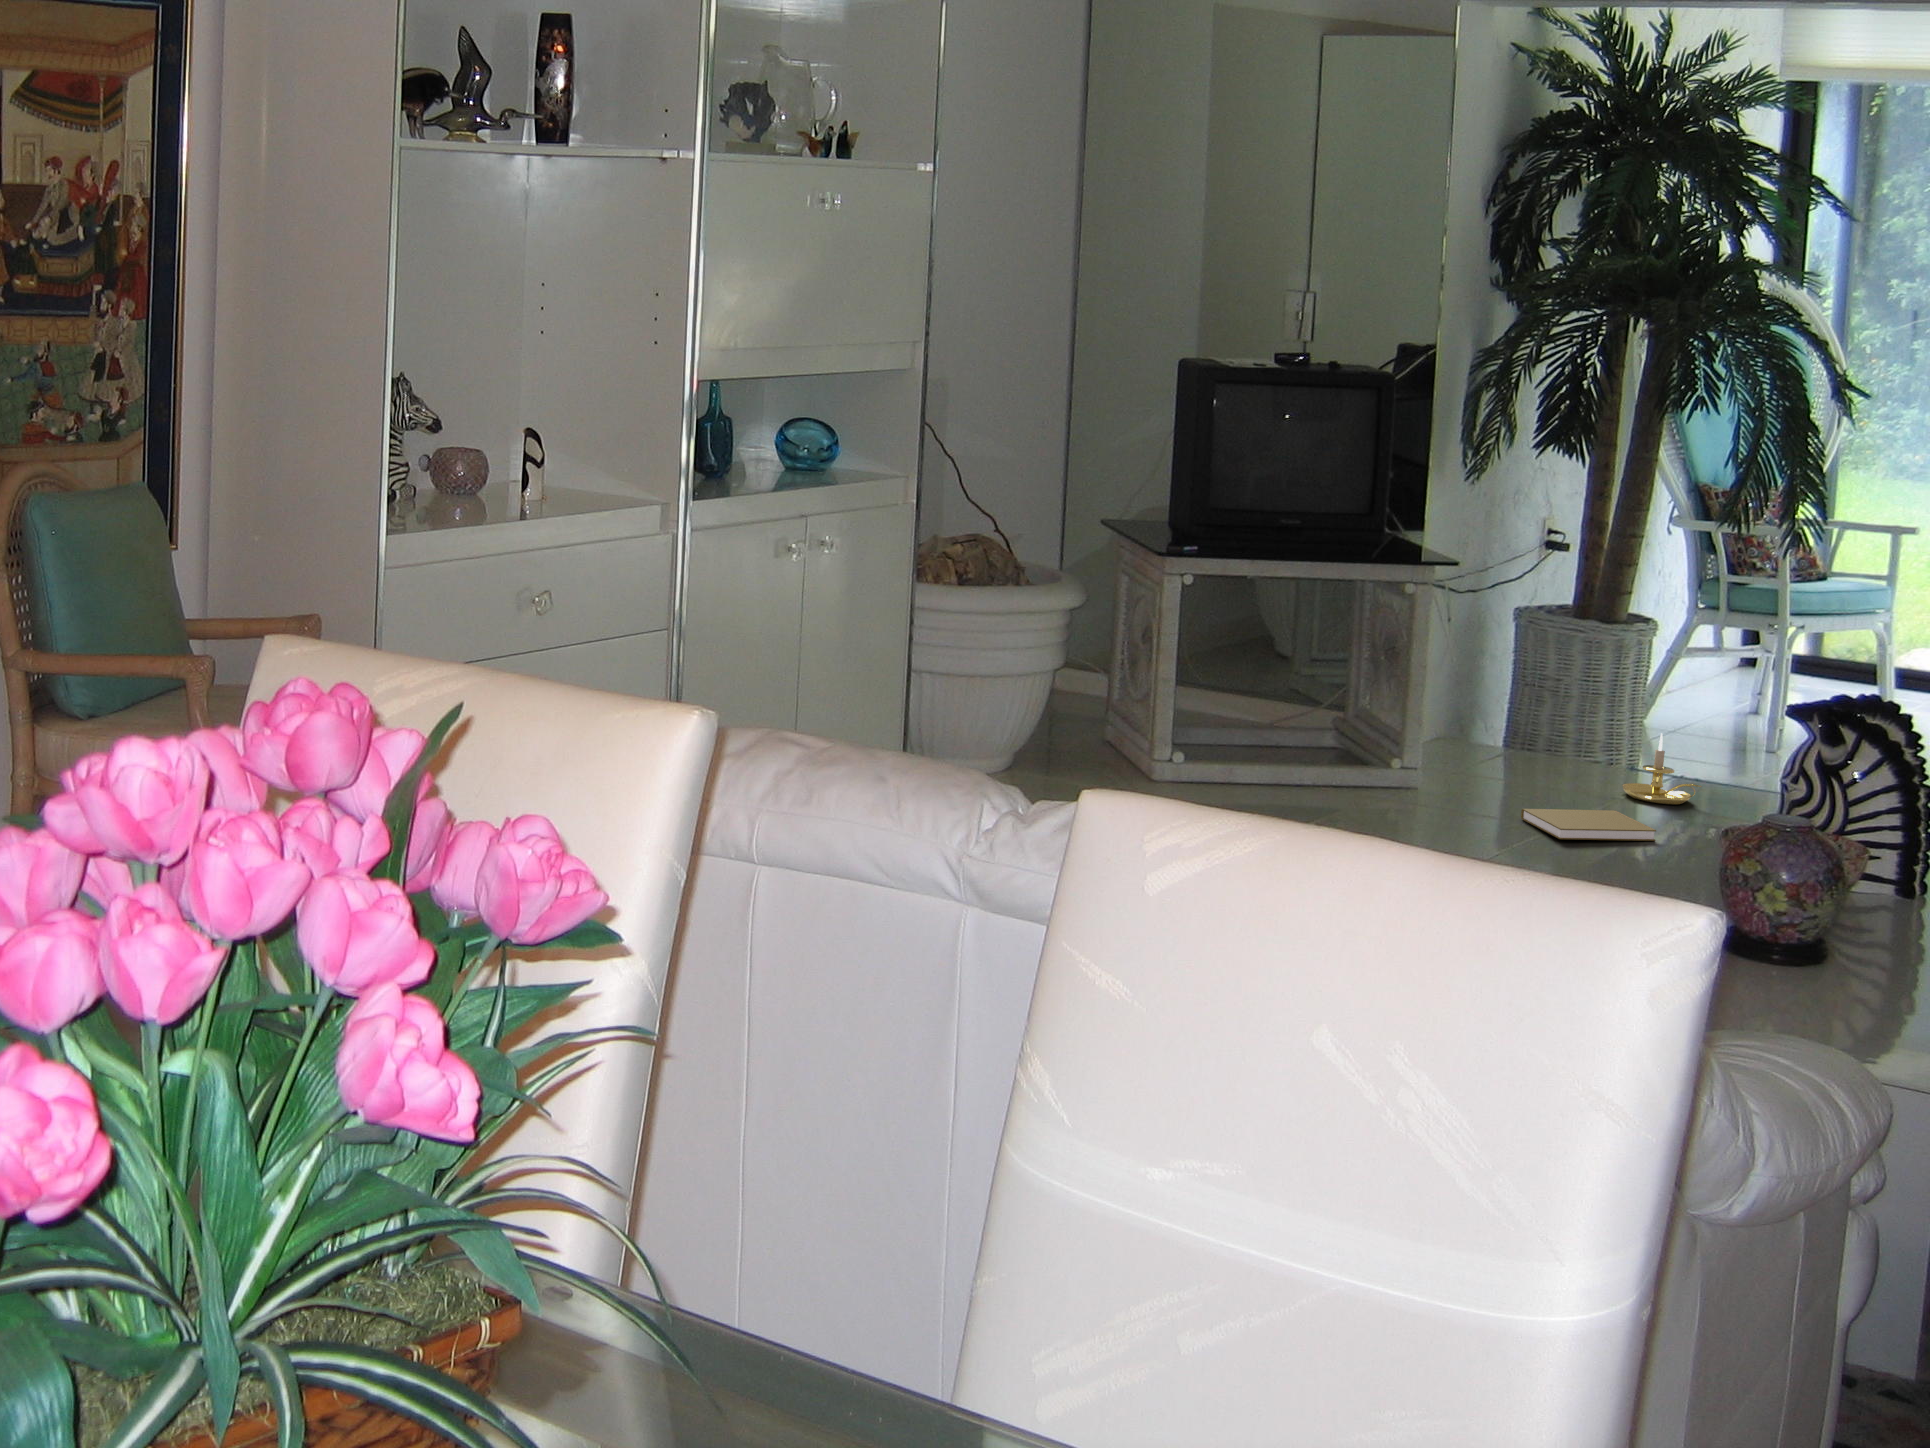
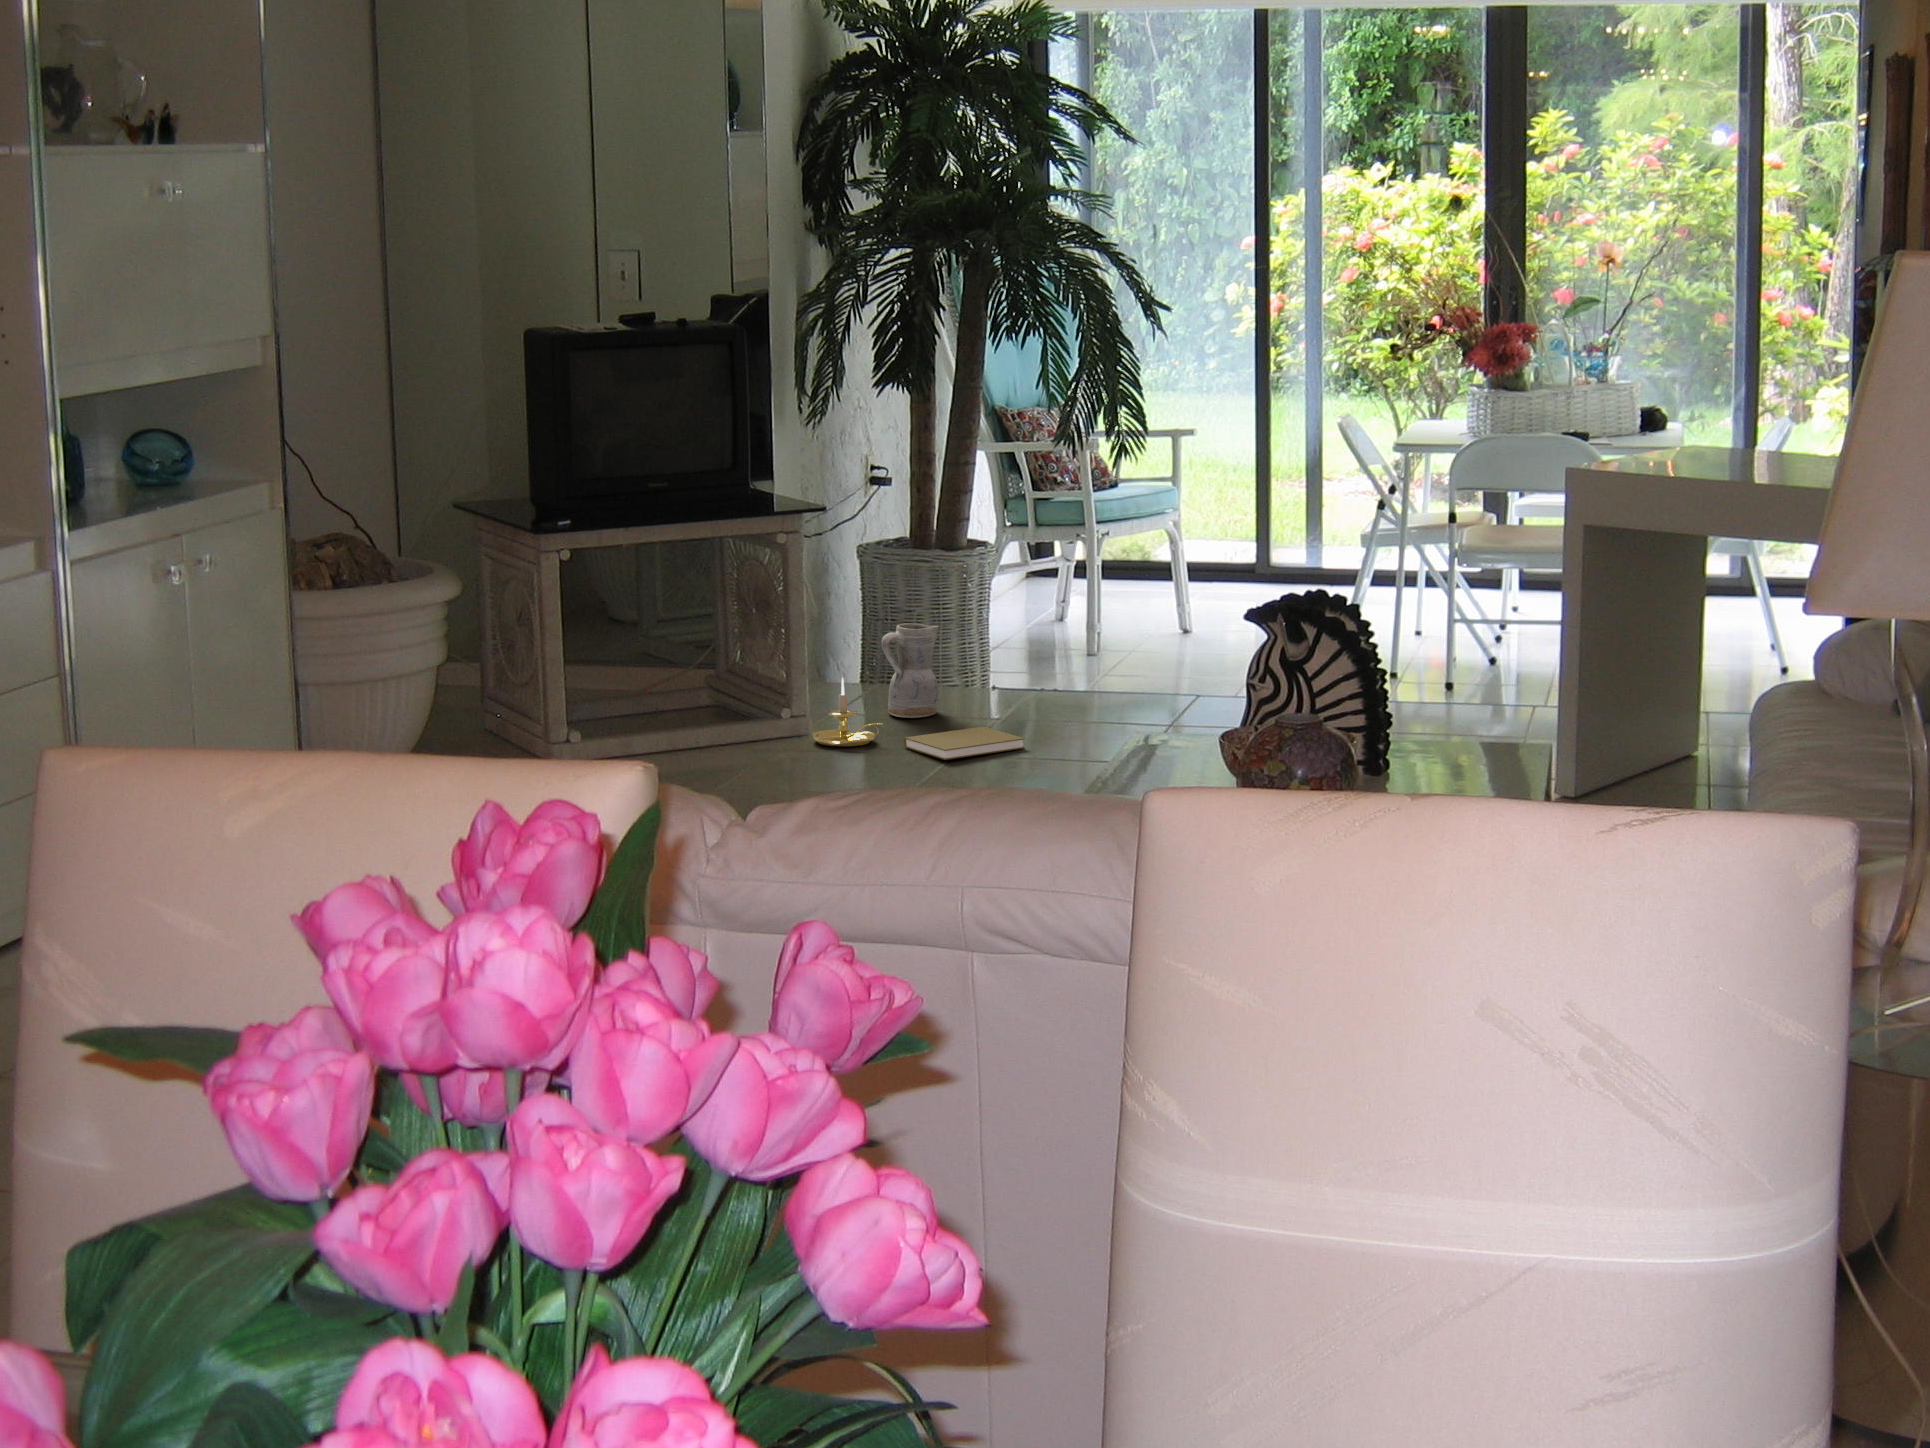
ceramic pitcher: none [1516,691,1582,790] -> present [882,623,939,718]
candle holder: present [1622,733,1701,804] -> present [812,678,883,747]

